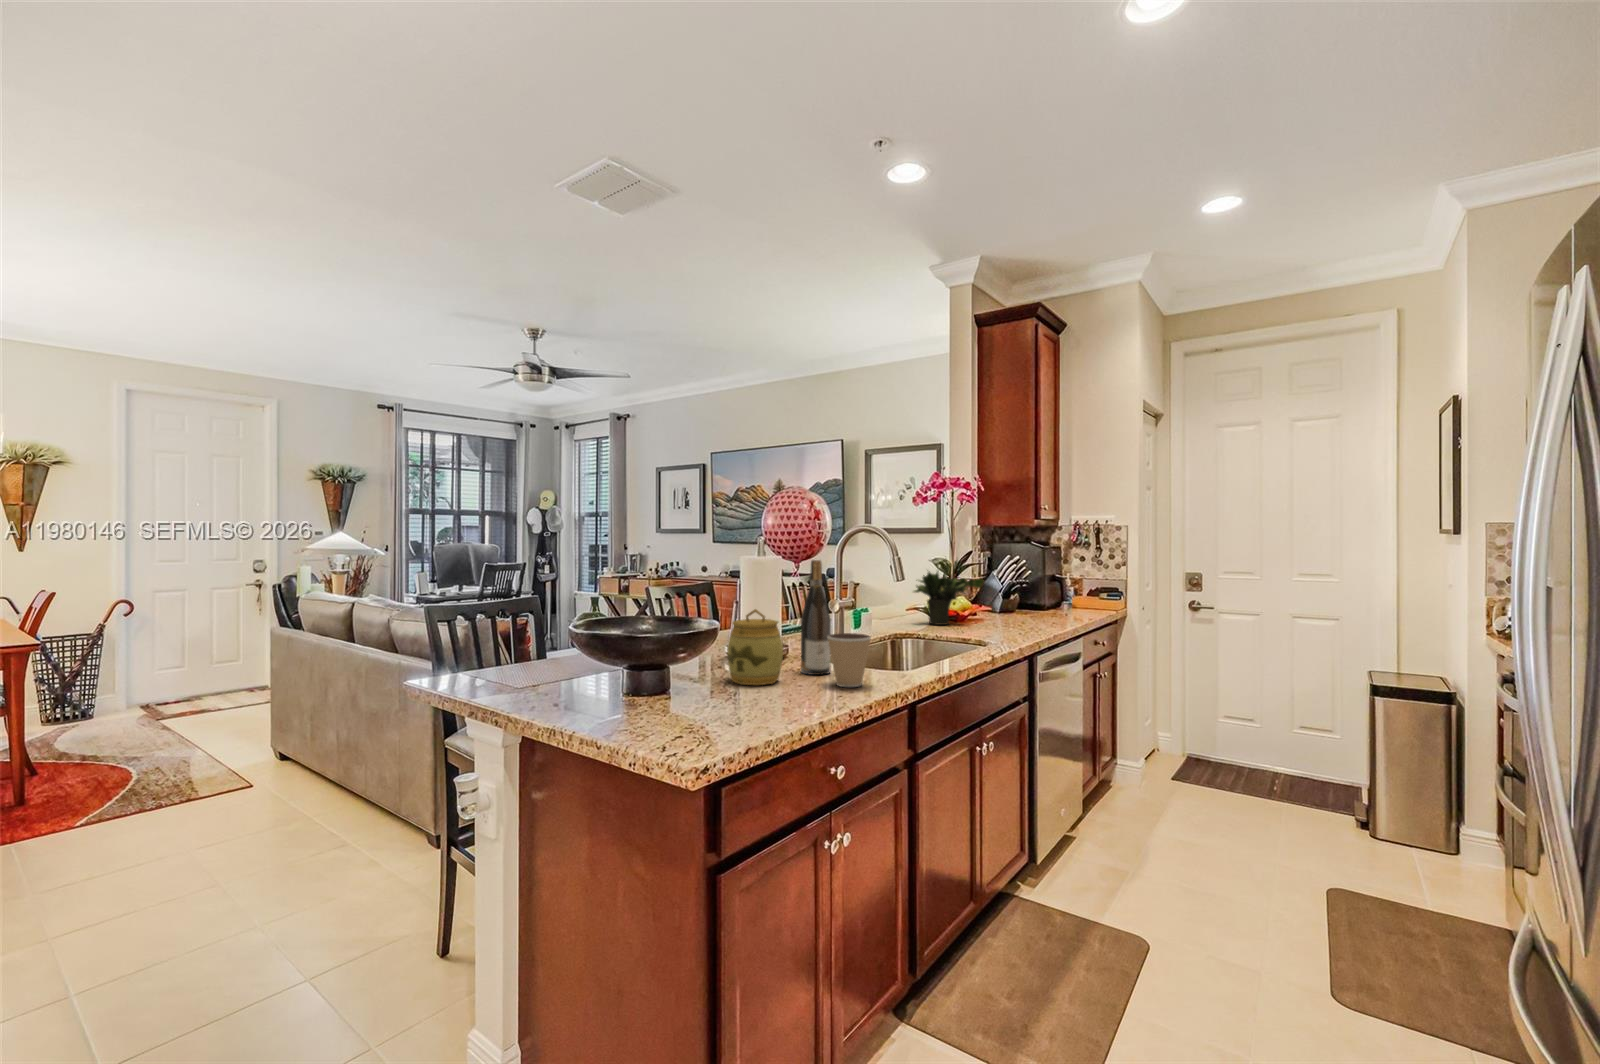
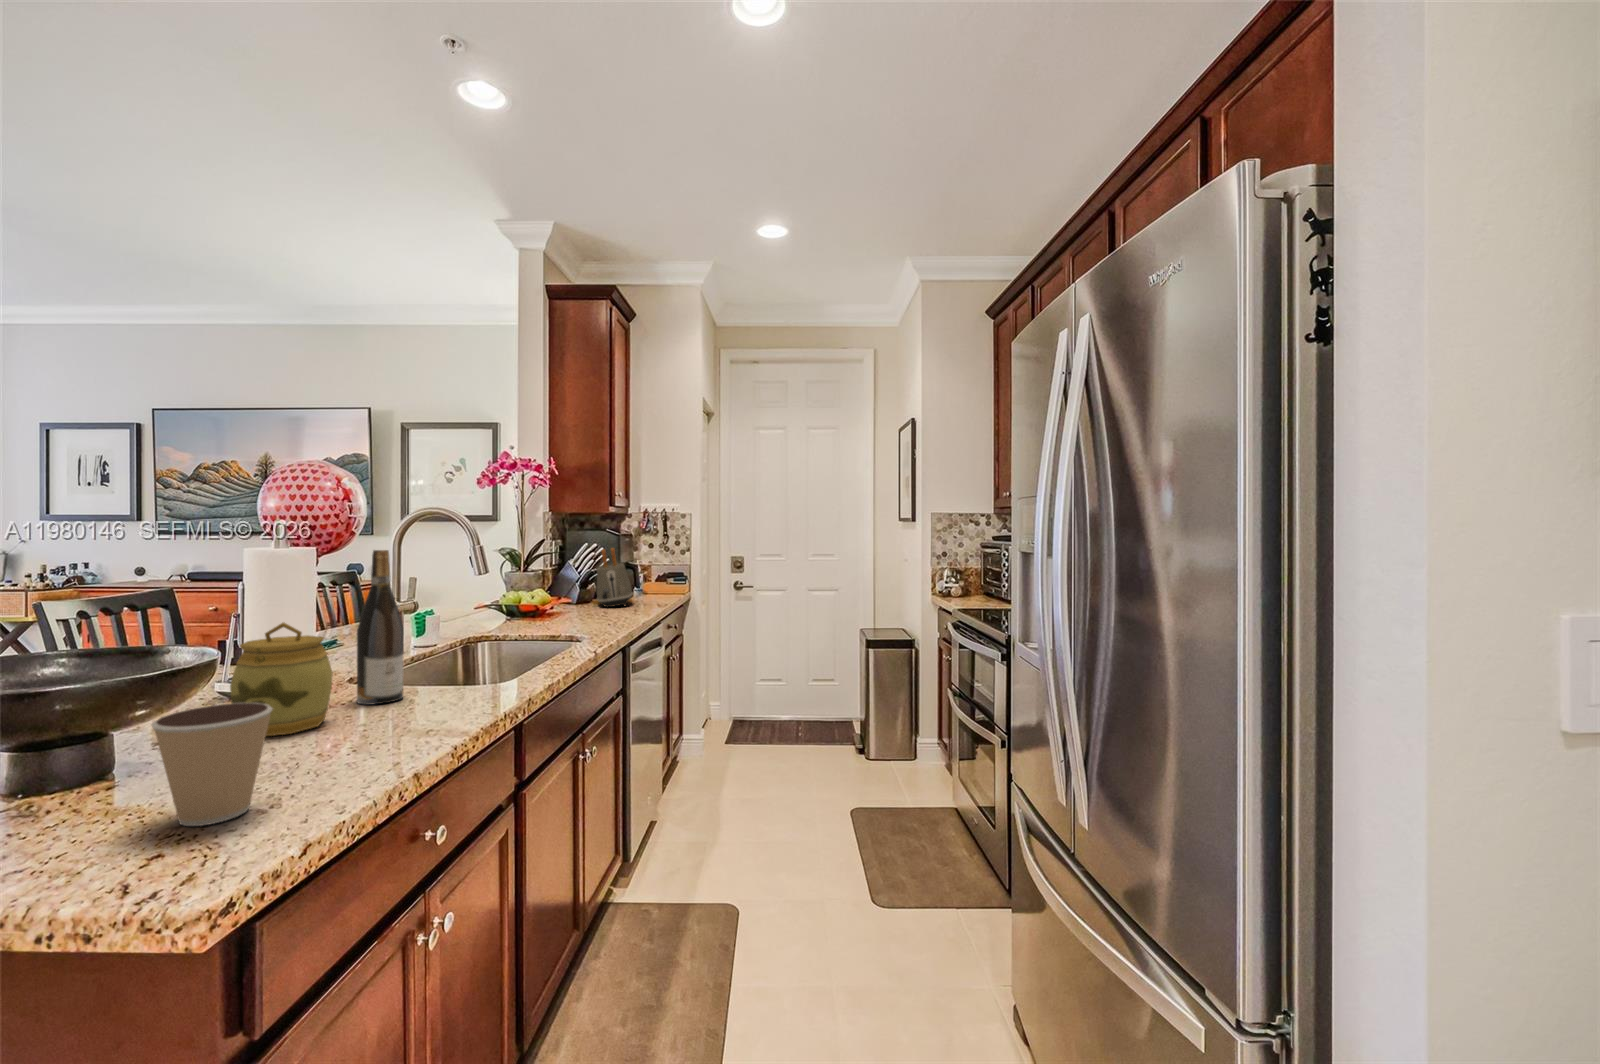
toaster: none [1019,560,1055,619] -> present [597,548,633,607]
potted plant: present [914,561,983,625] -> none [483,545,566,622]
coffee cup: present [827,633,871,687] -> present [152,703,273,826]

